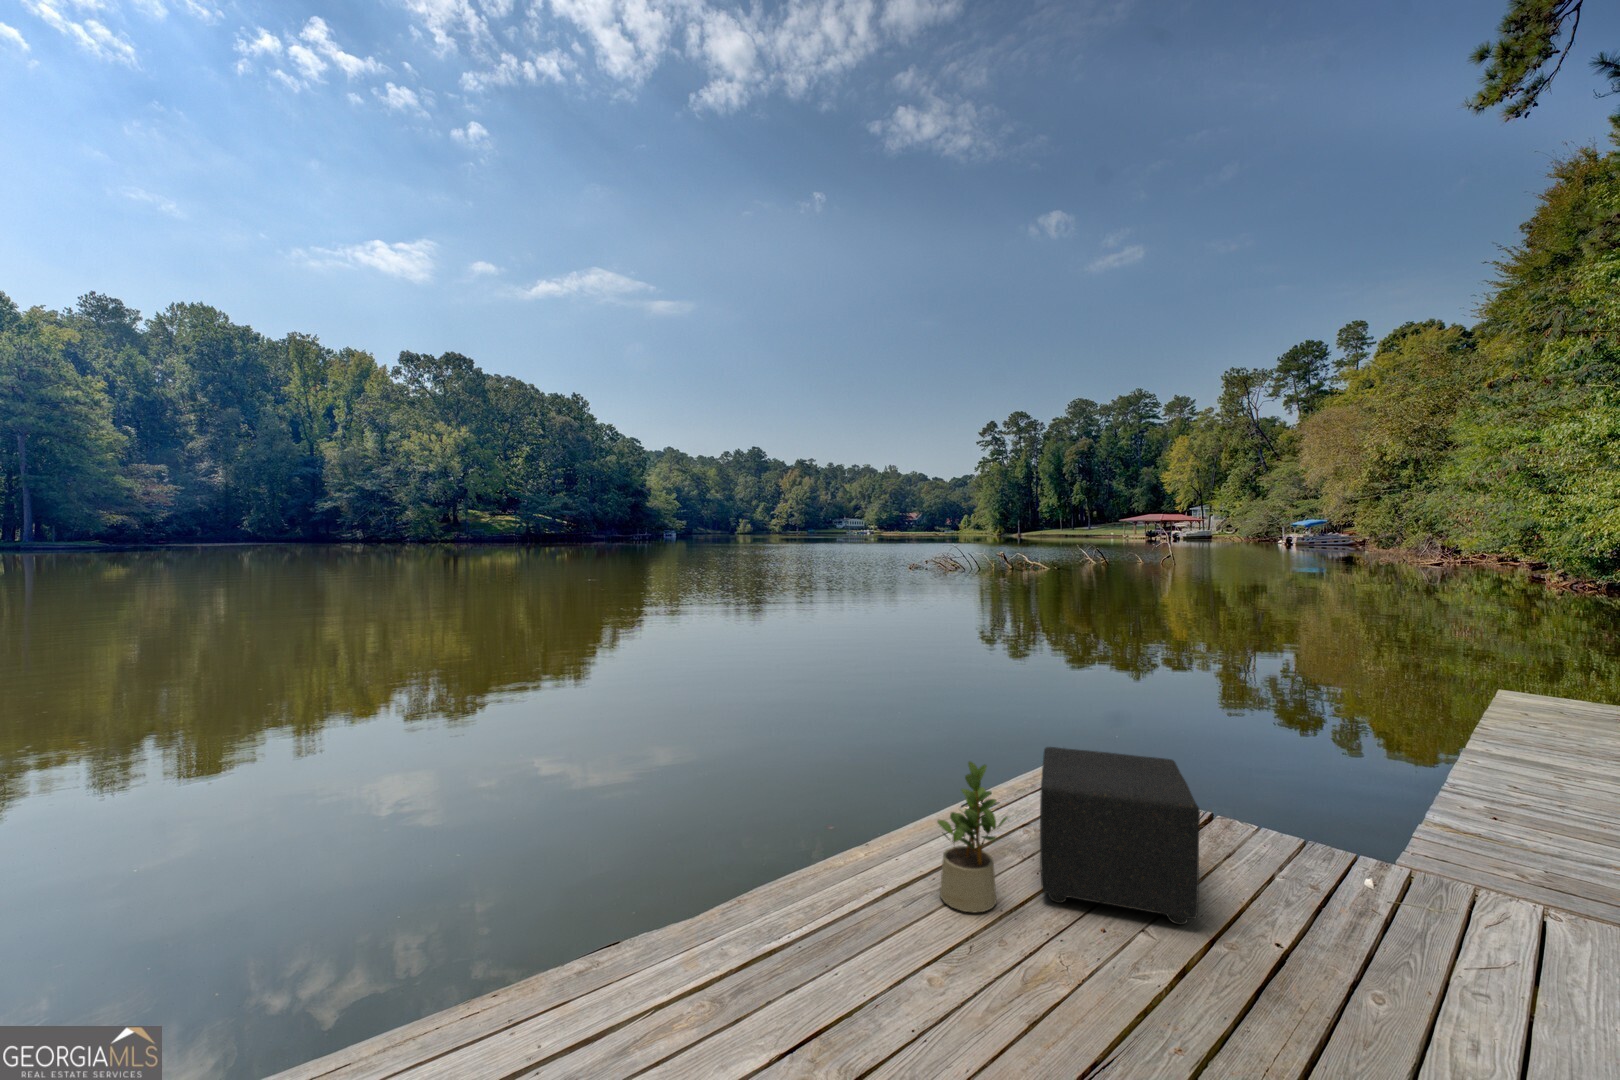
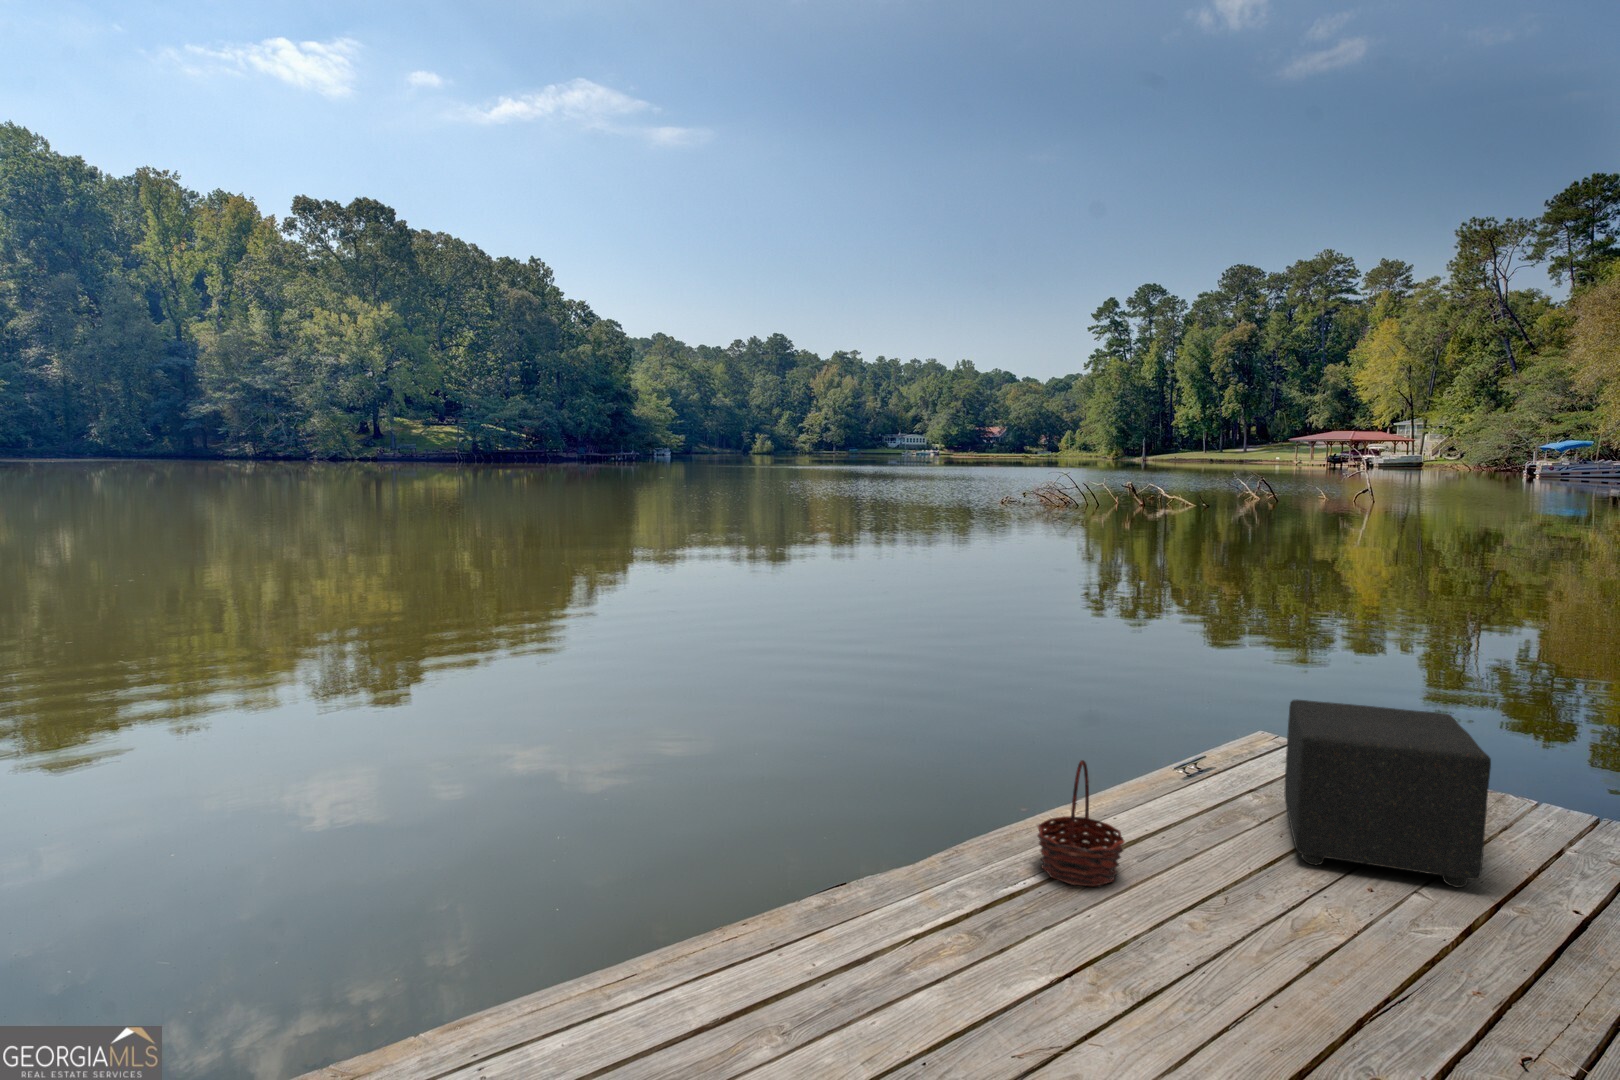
potted plant: present [937,761,1008,913] -> none [1176,706,1264,870]
basket: none [809,814,885,935] -> present [1038,760,1125,886]

